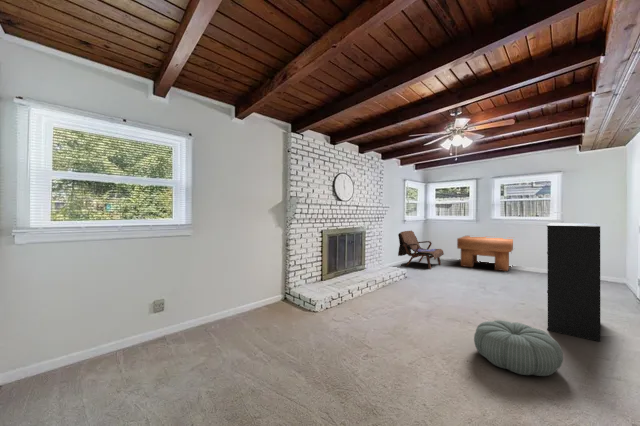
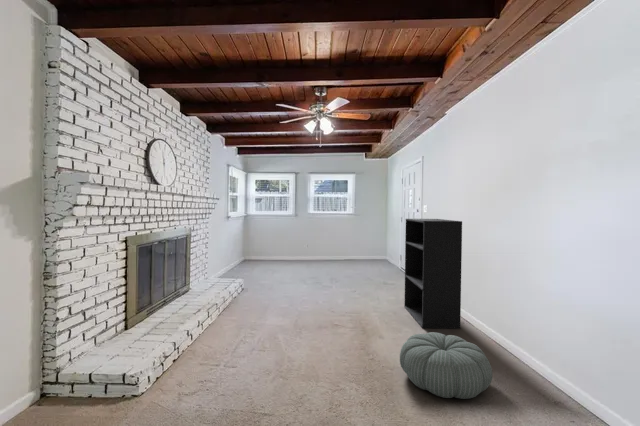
armchair: present [398,231,444,269] -> none [222,230,274,276]
coffee table: present [457,236,513,271] -> none [288,233,337,268]

